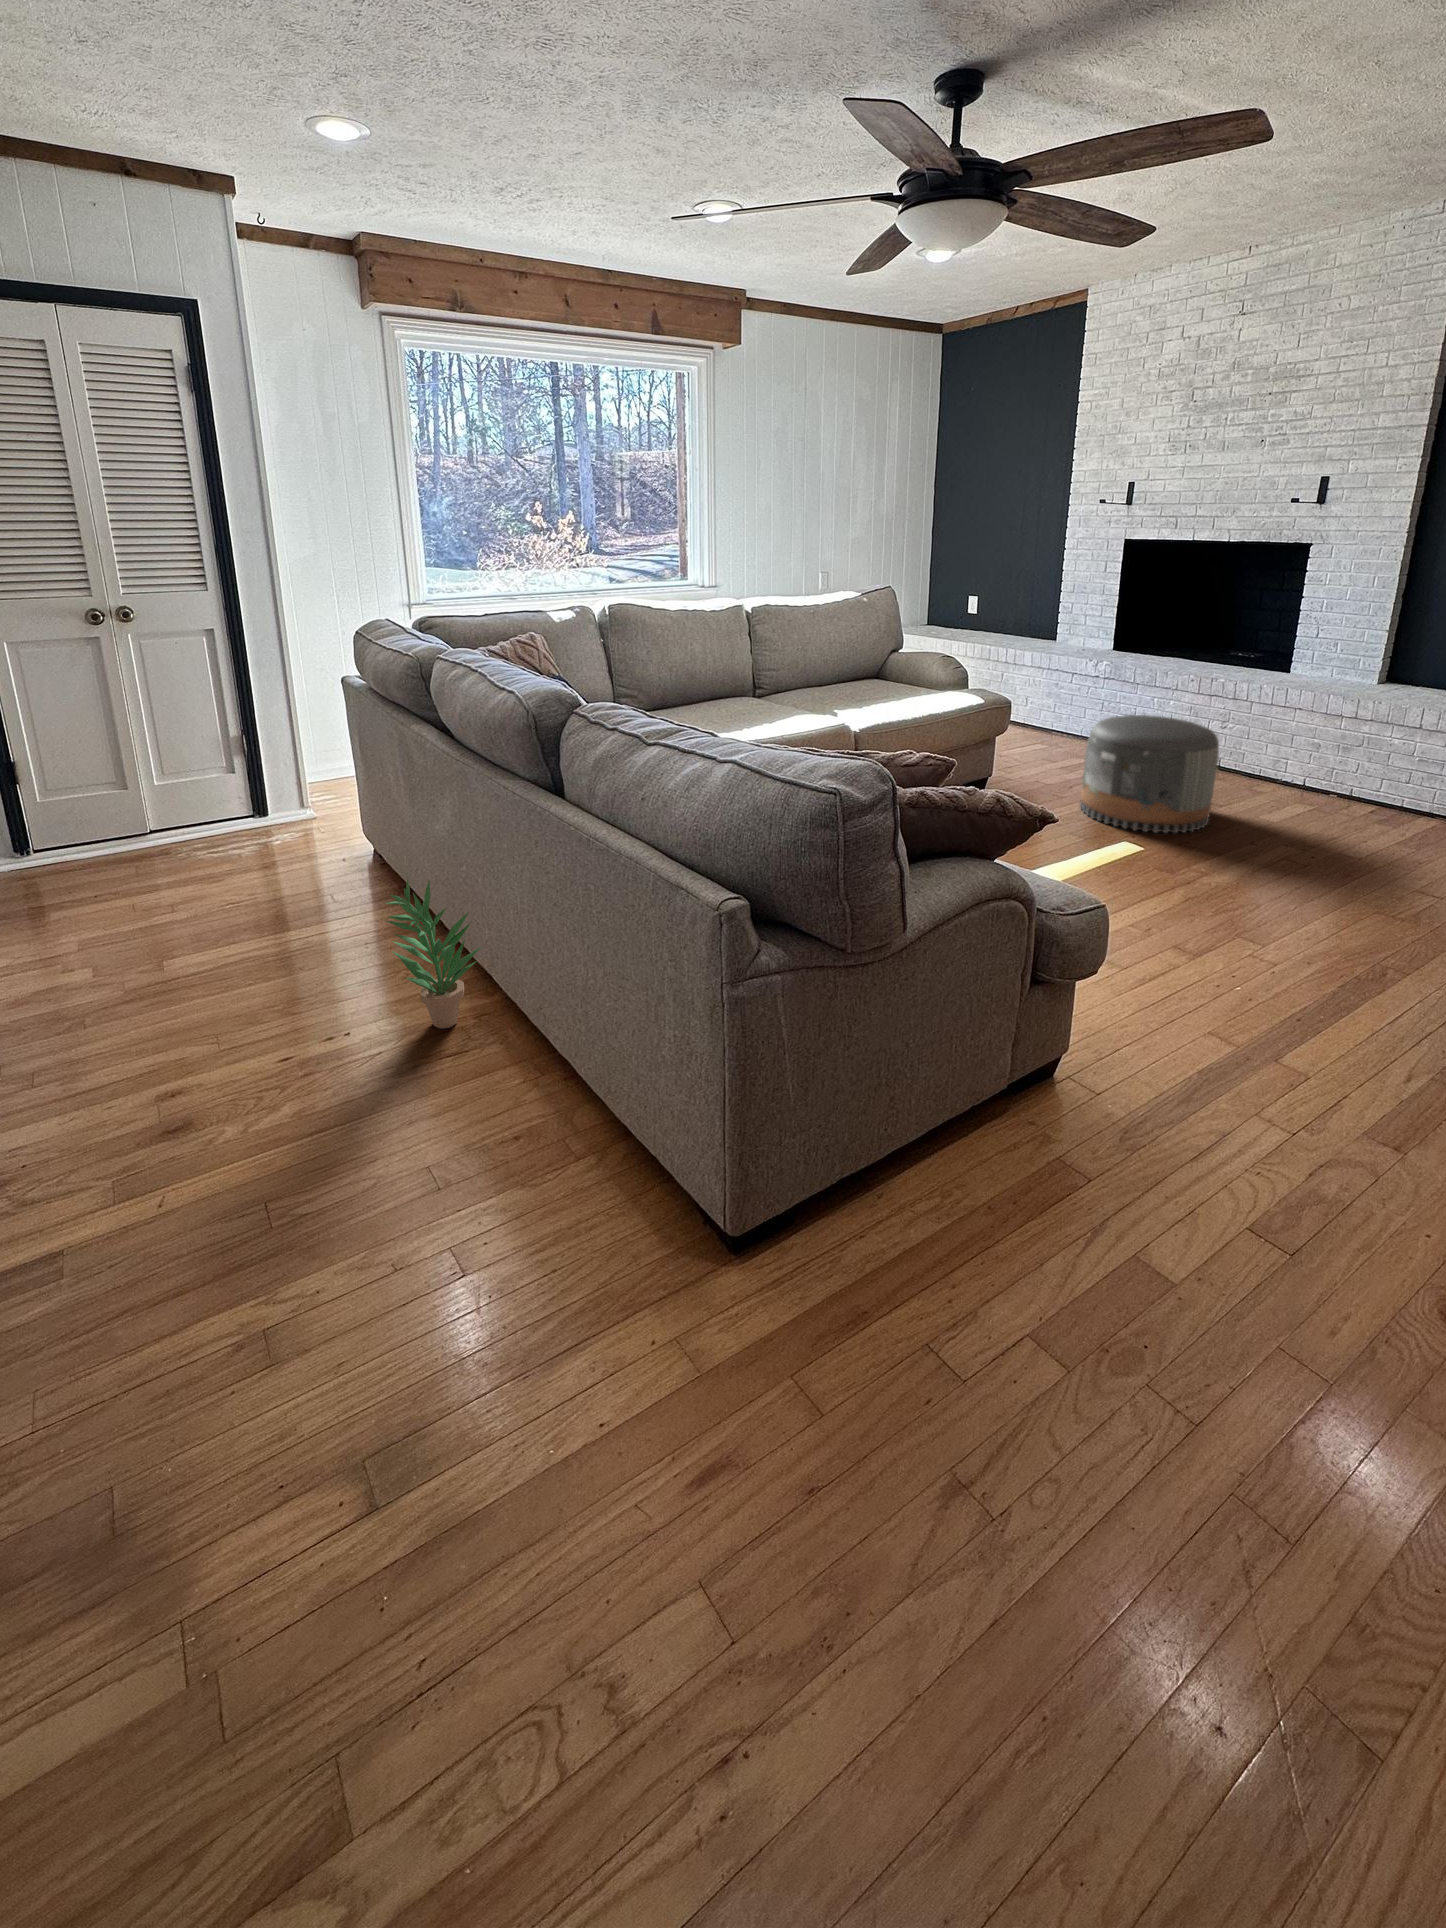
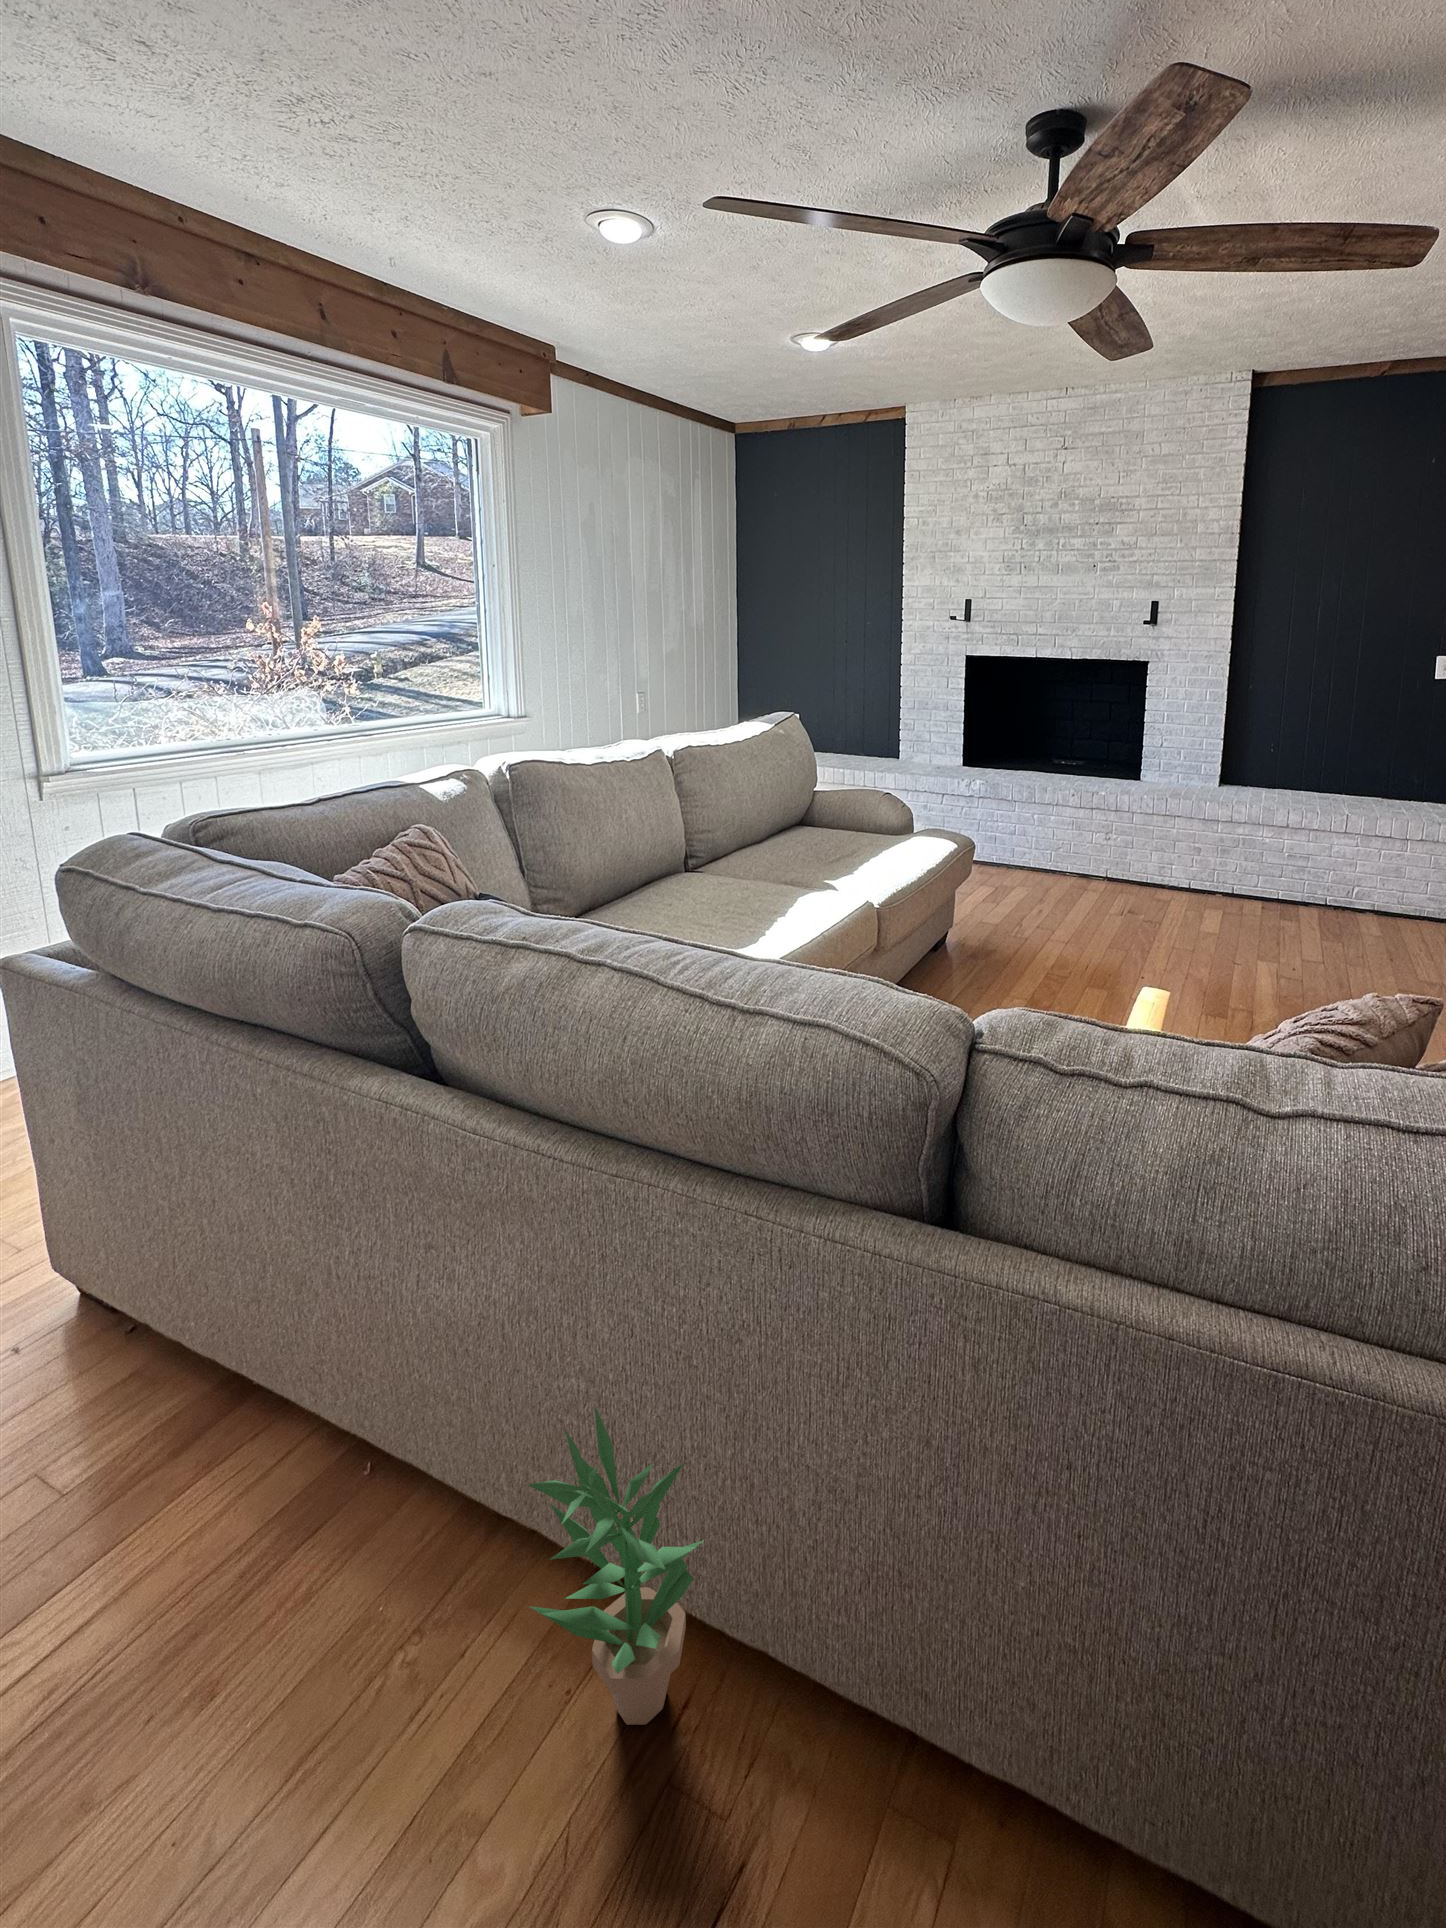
pouf: present [1080,715,1219,833] -> none [1052,842,1185,968]

